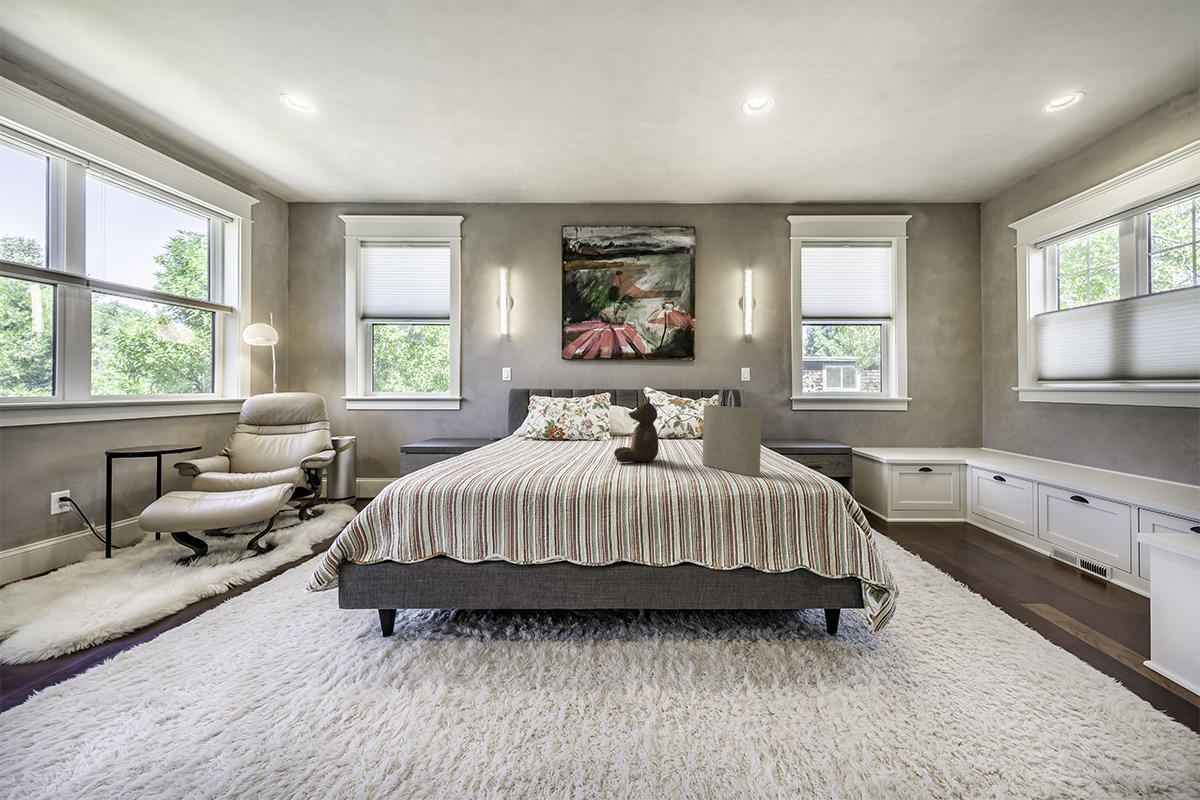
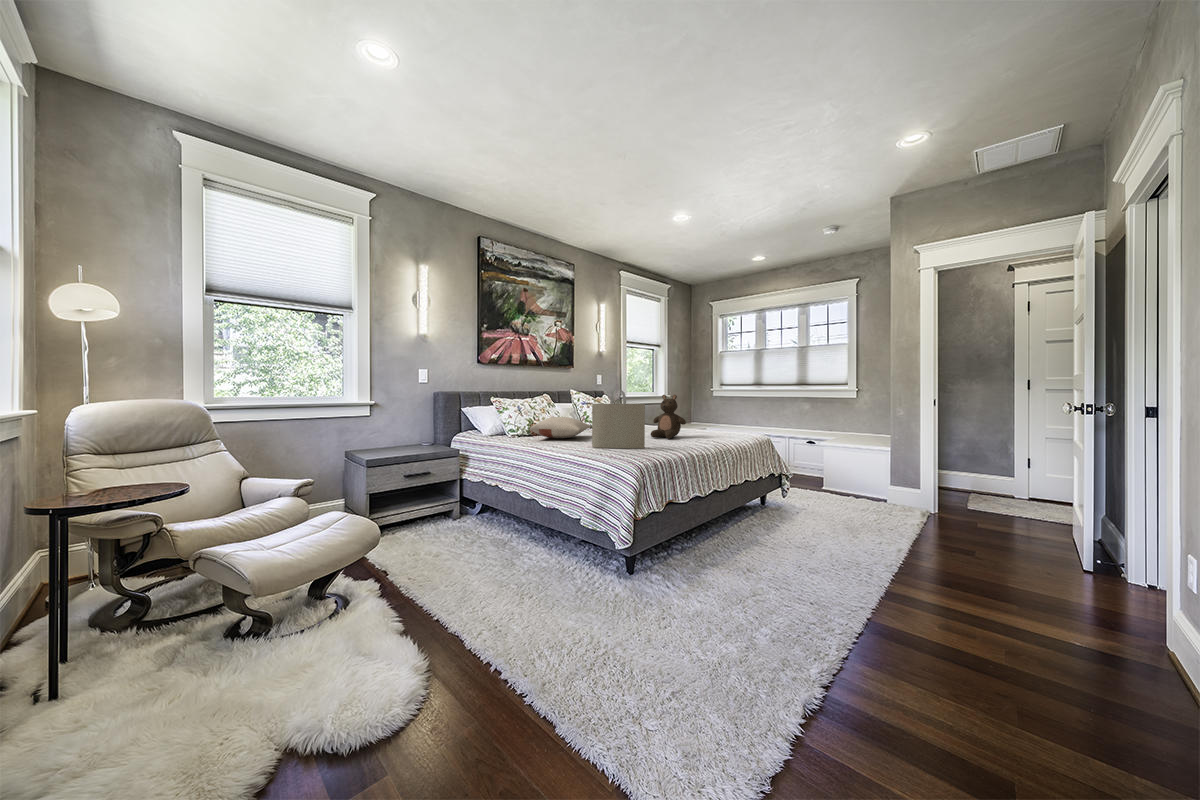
tote bag: present [702,387,762,477] -> present [592,390,645,448]
pillow: none [518,419,593,444] -> present [530,417,591,438]

